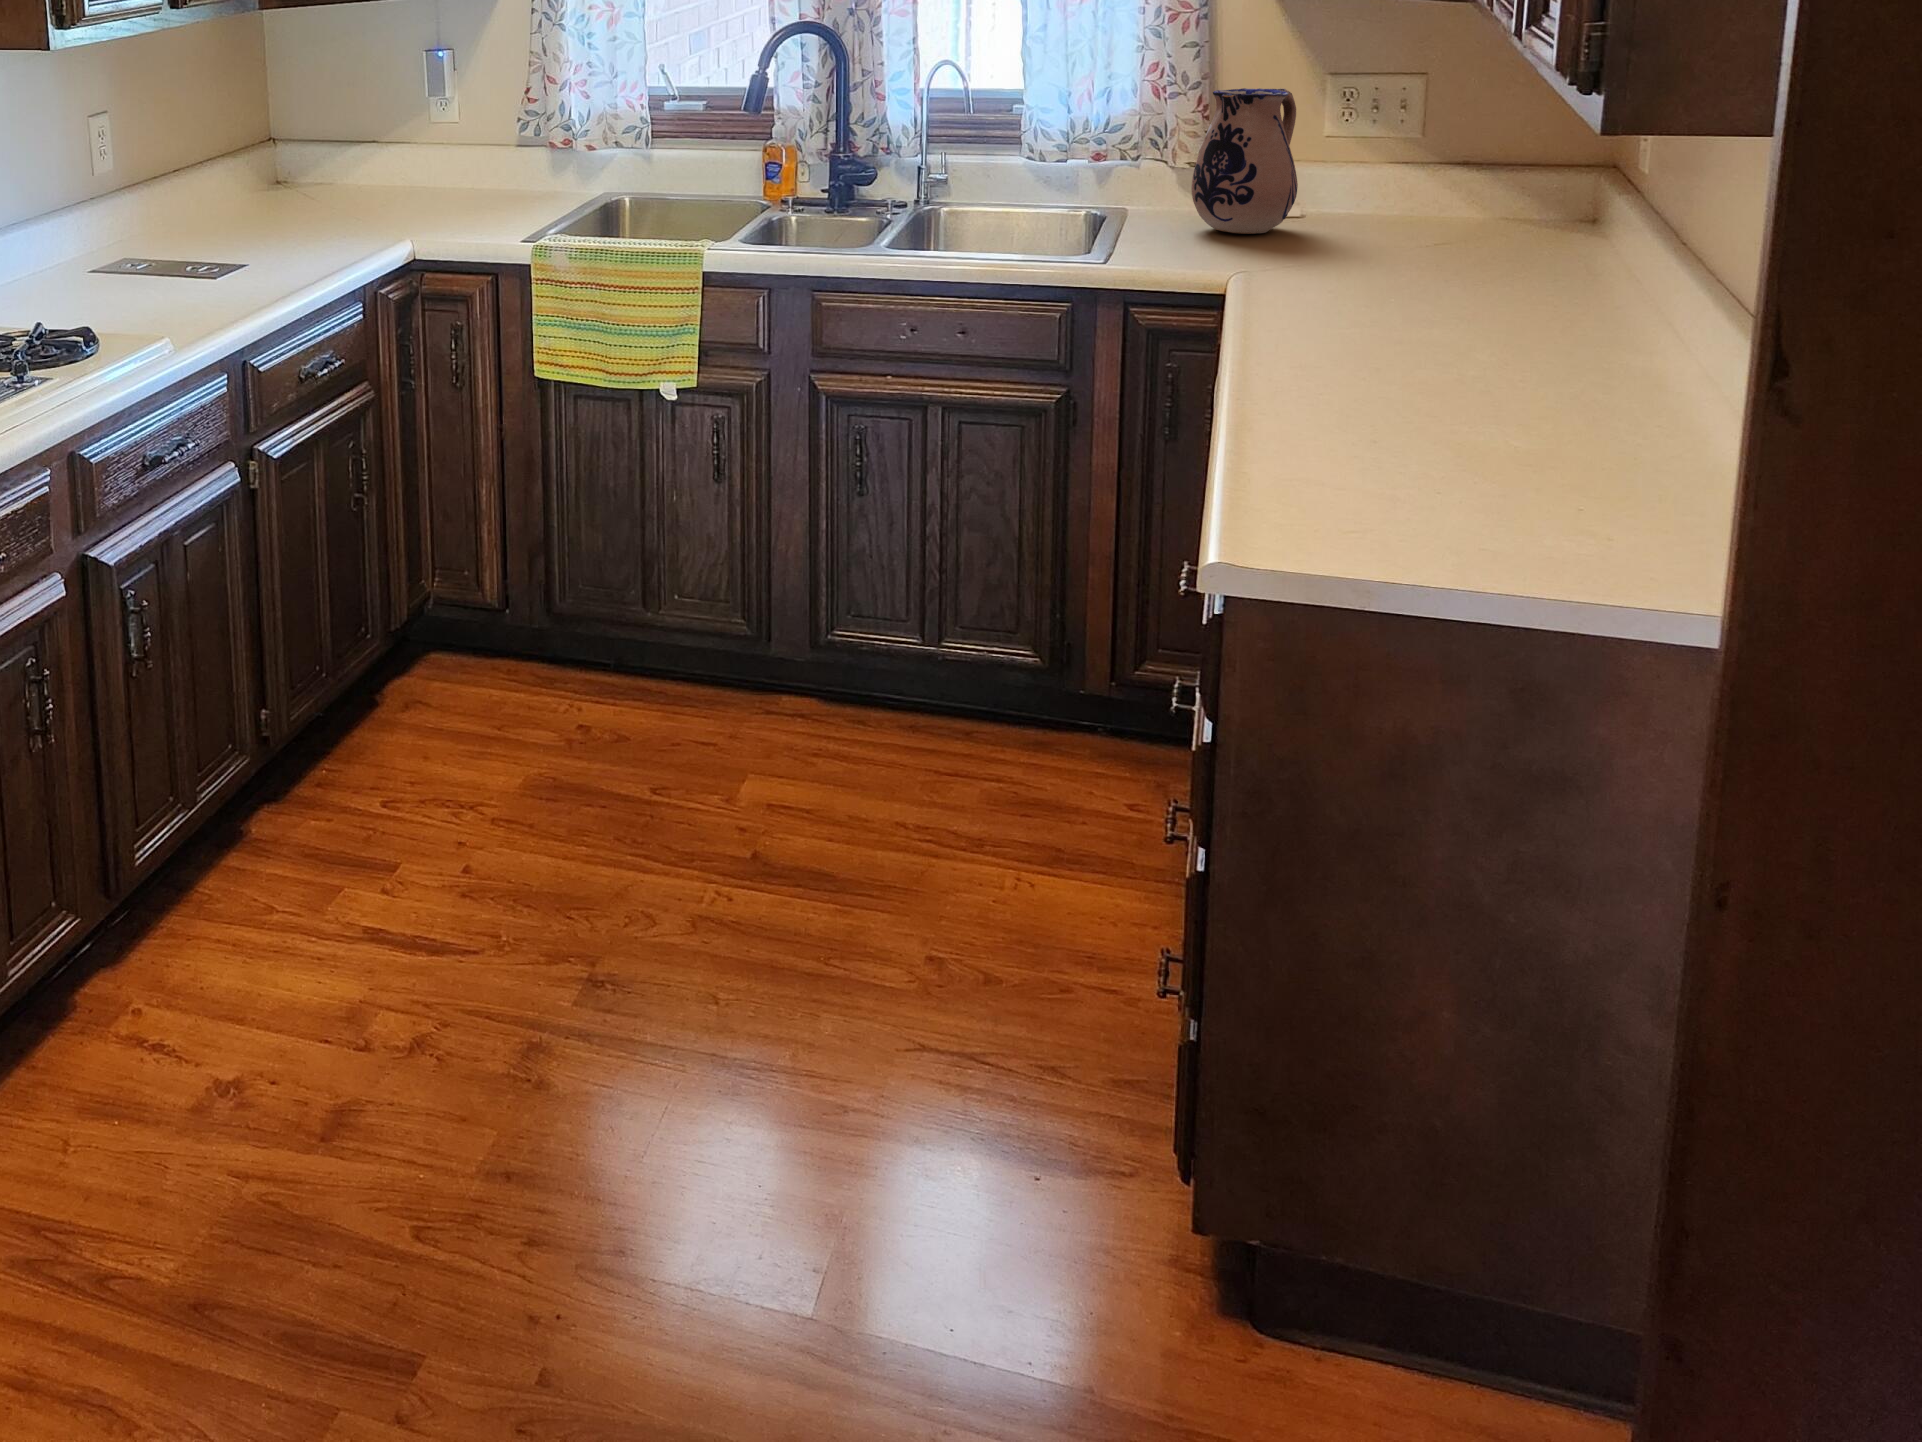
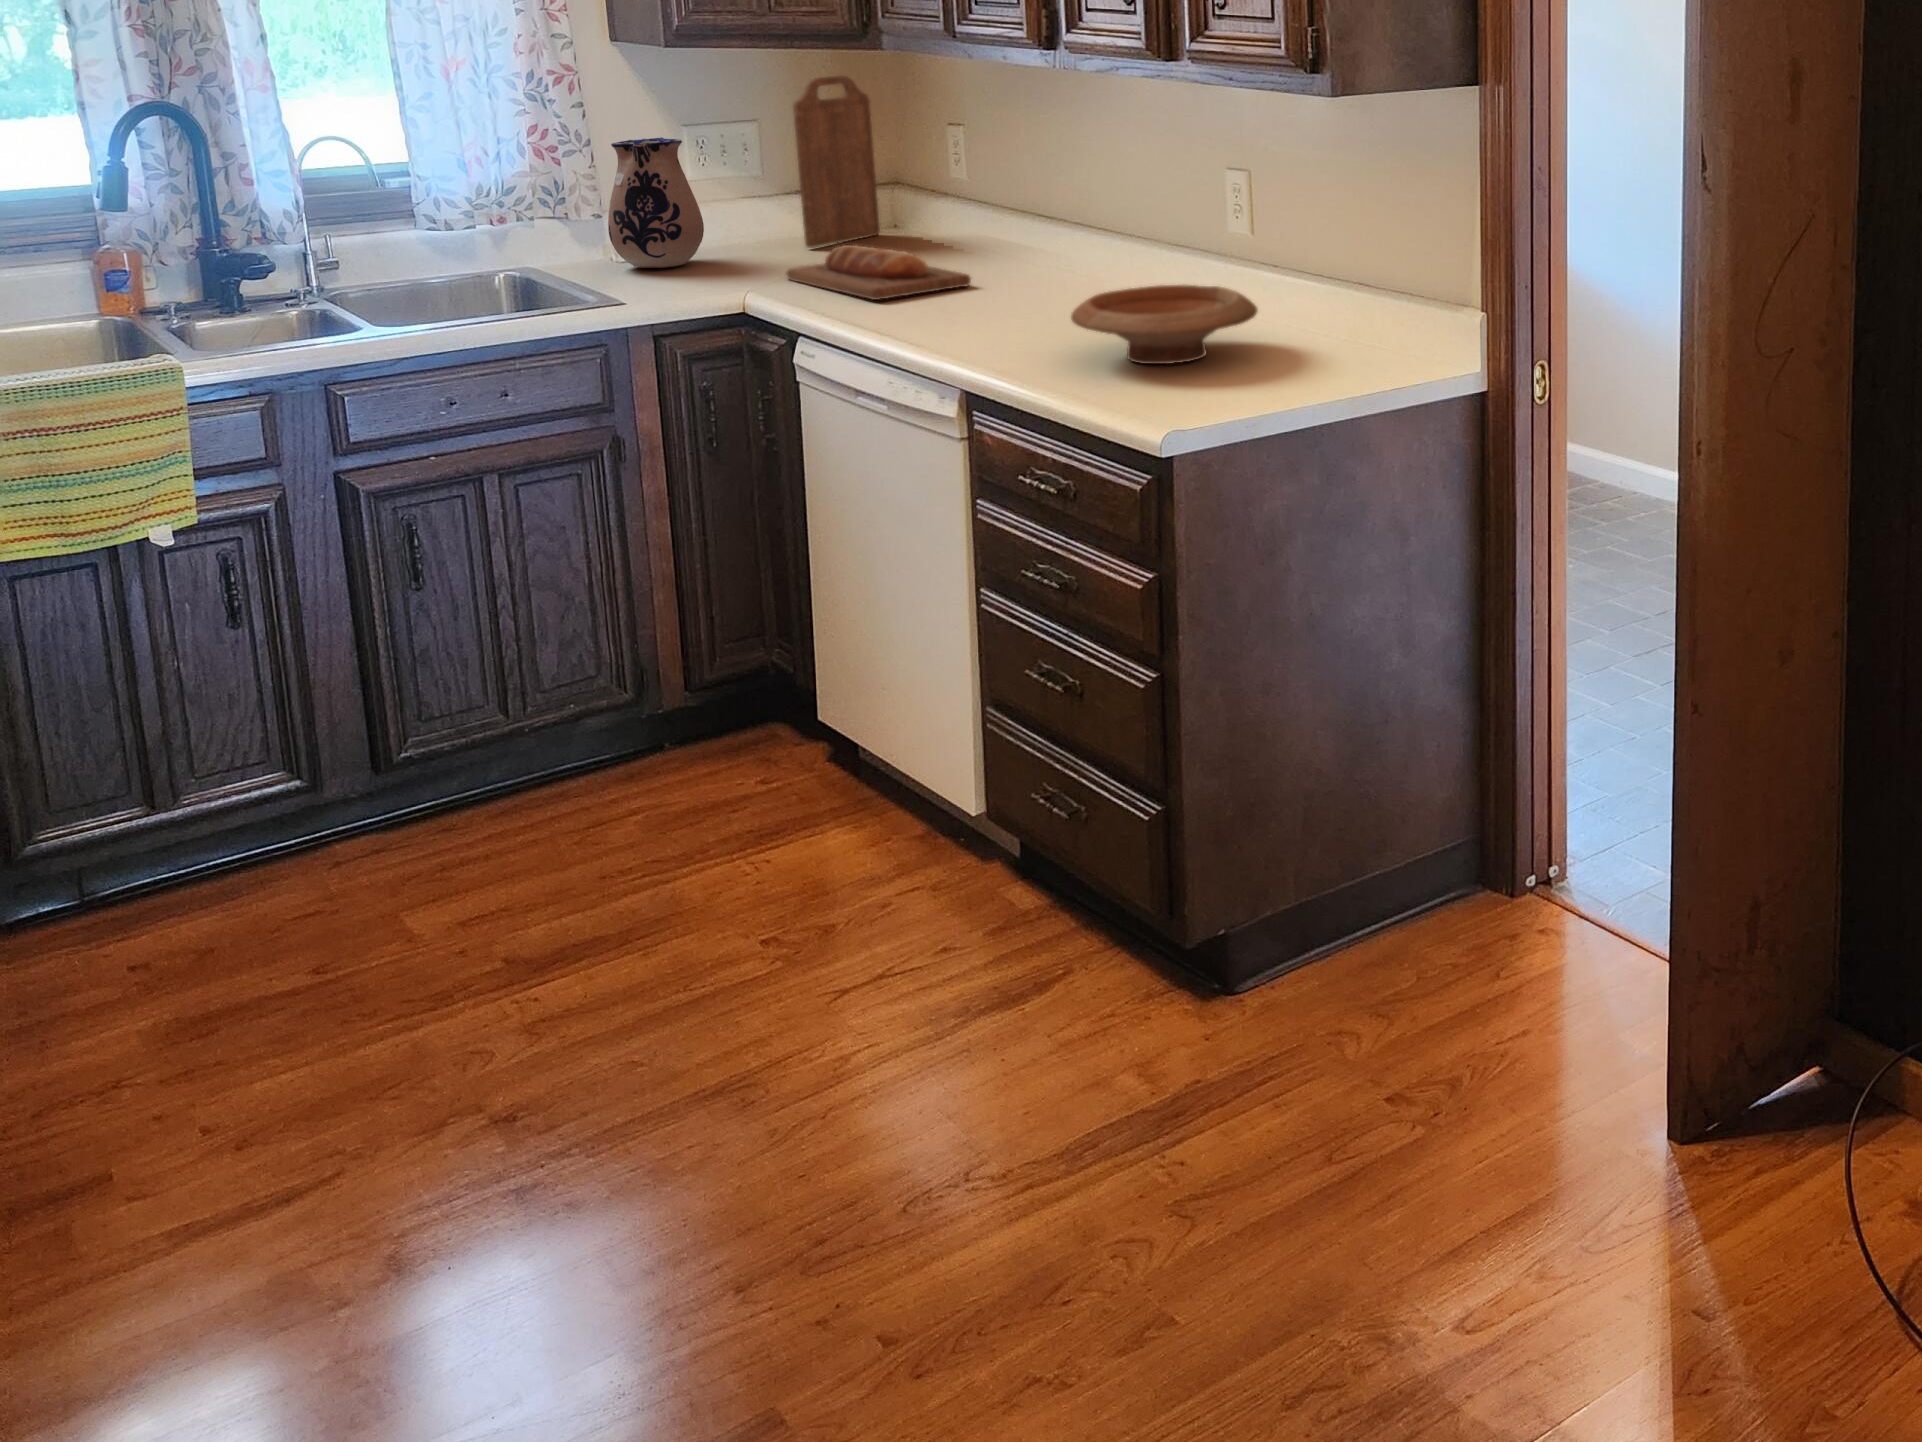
cutting board: none [1422,30,1562,238] -> present [793,75,880,248]
bread loaf: none [1317,240,1486,318] -> present [786,245,971,300]
wooden bowl: none [1338,359,1644,483] -> present [1071,285,1257,364]

